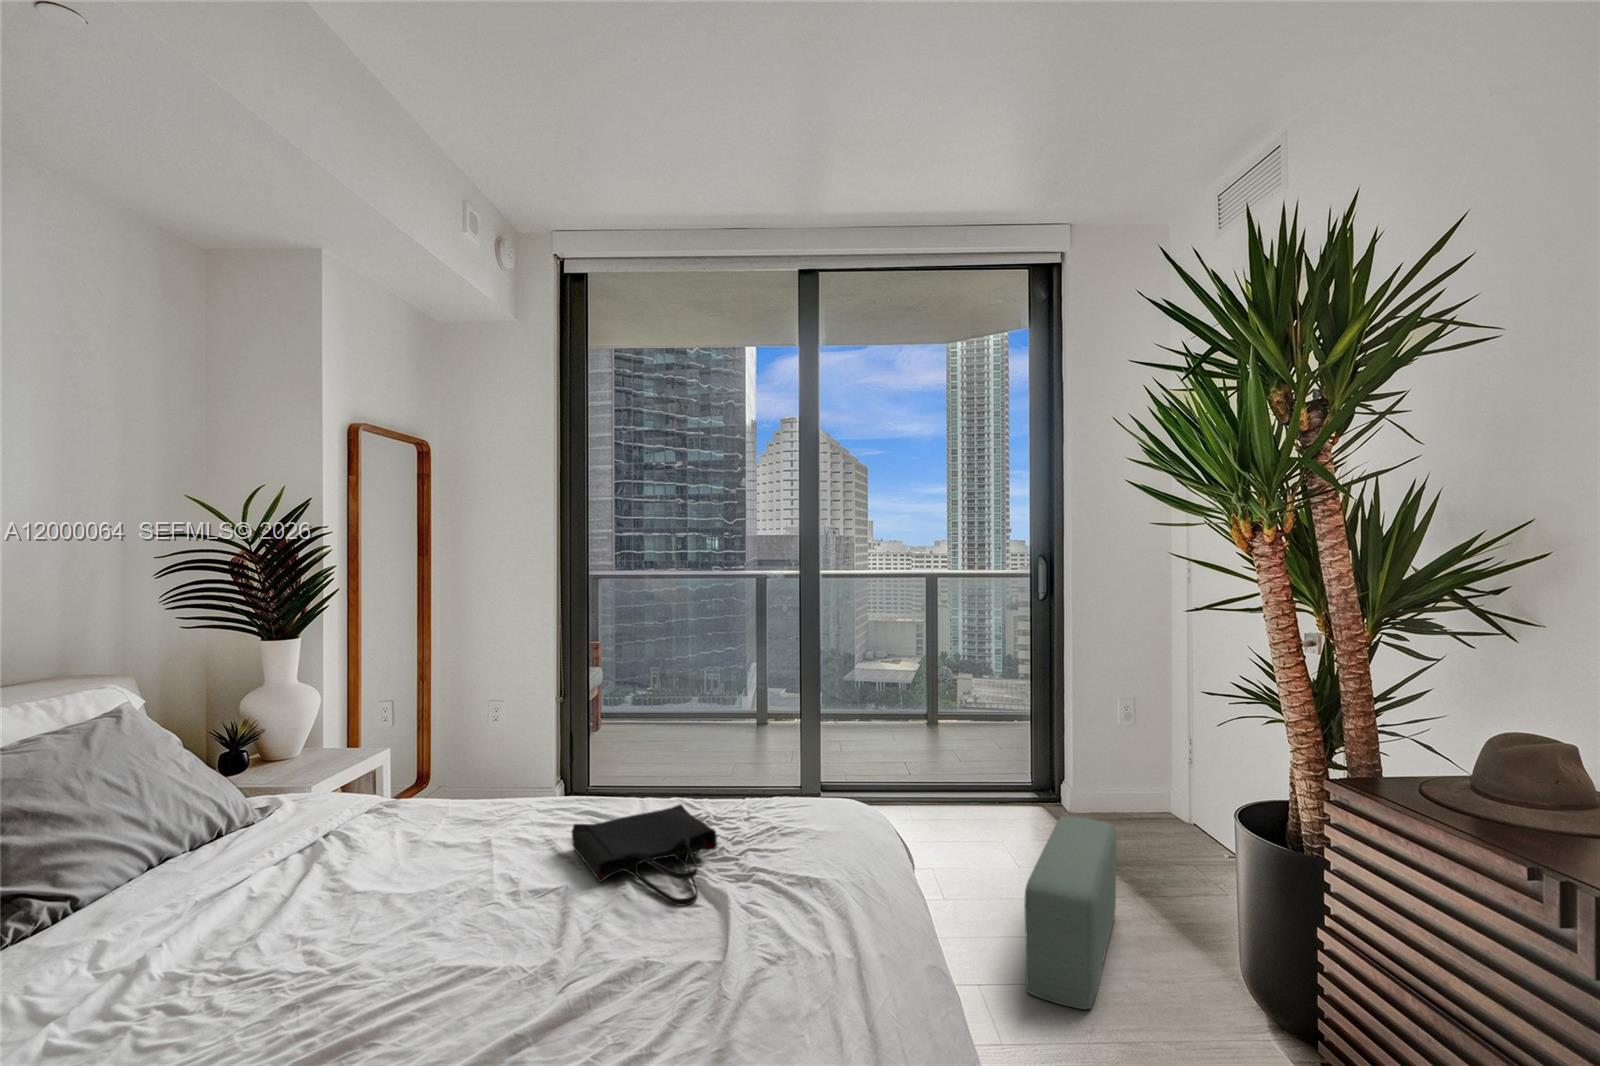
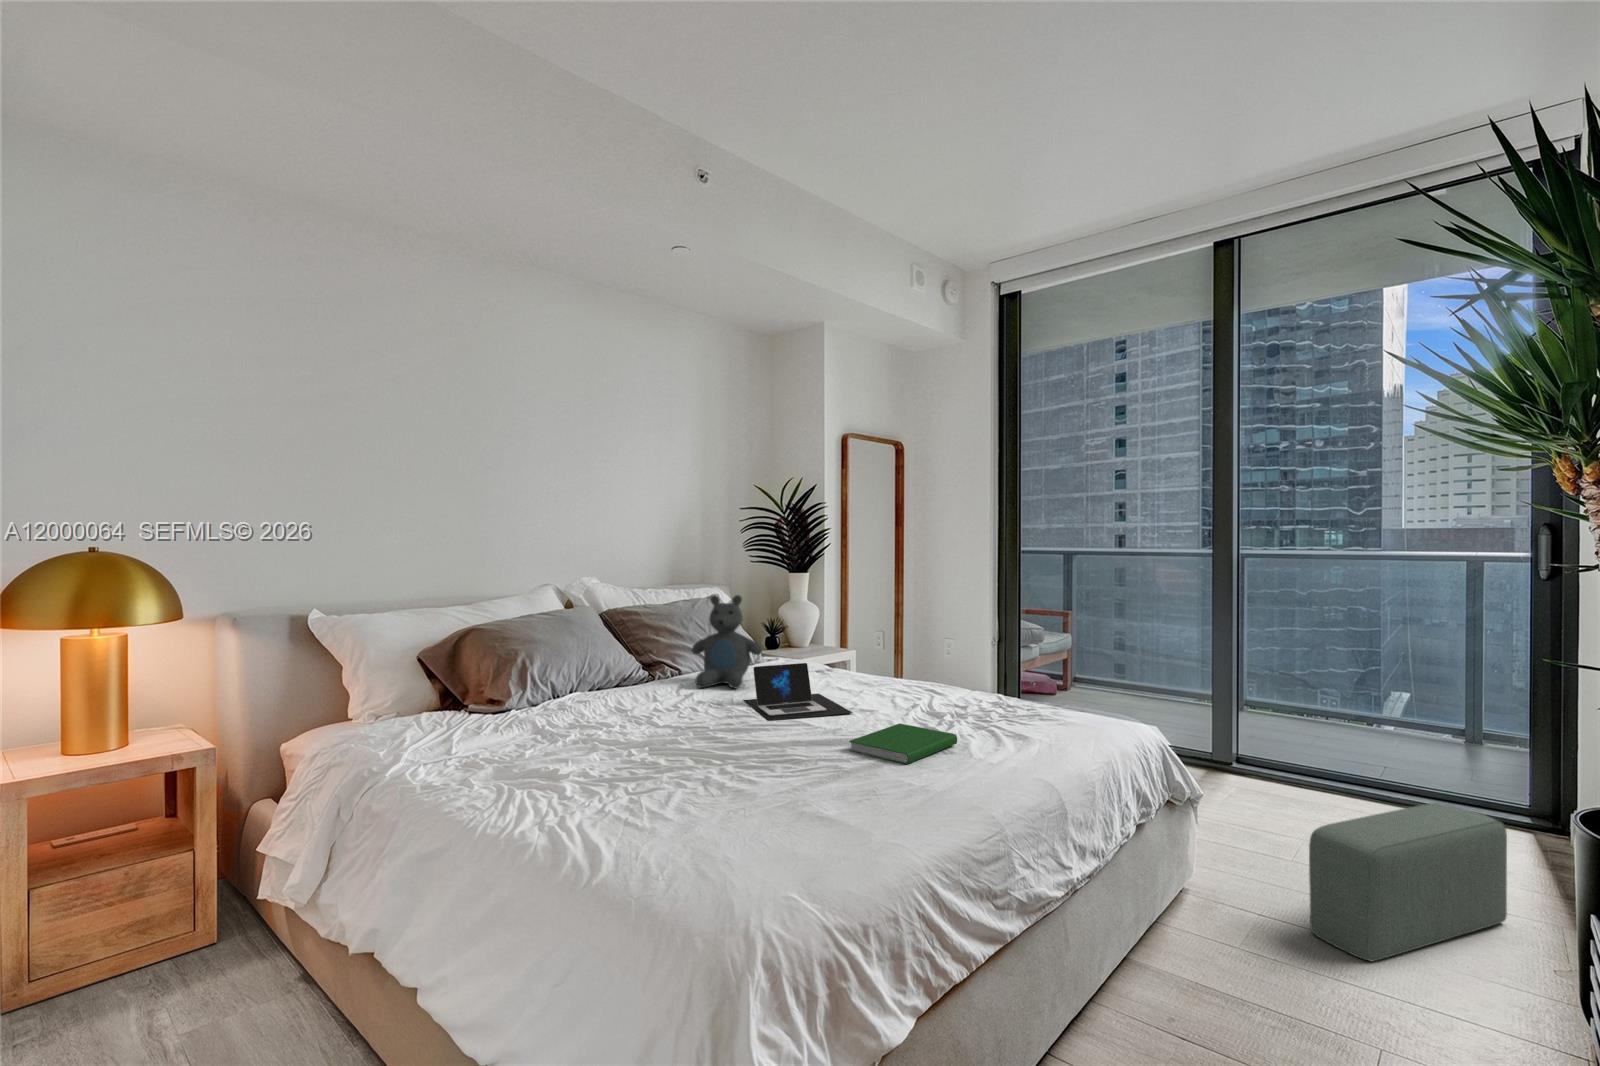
teddy bear: none [107,719,284,928] -> present [692,595,762,689]
tote bag: present [572,805,717,906] -> none [900,684,985,730]
laptop: none [240,832,525,1006] -> present [743,663,852,721]
hardcover book: none [610,920,752,1025] -> present [849,723,957,764]

